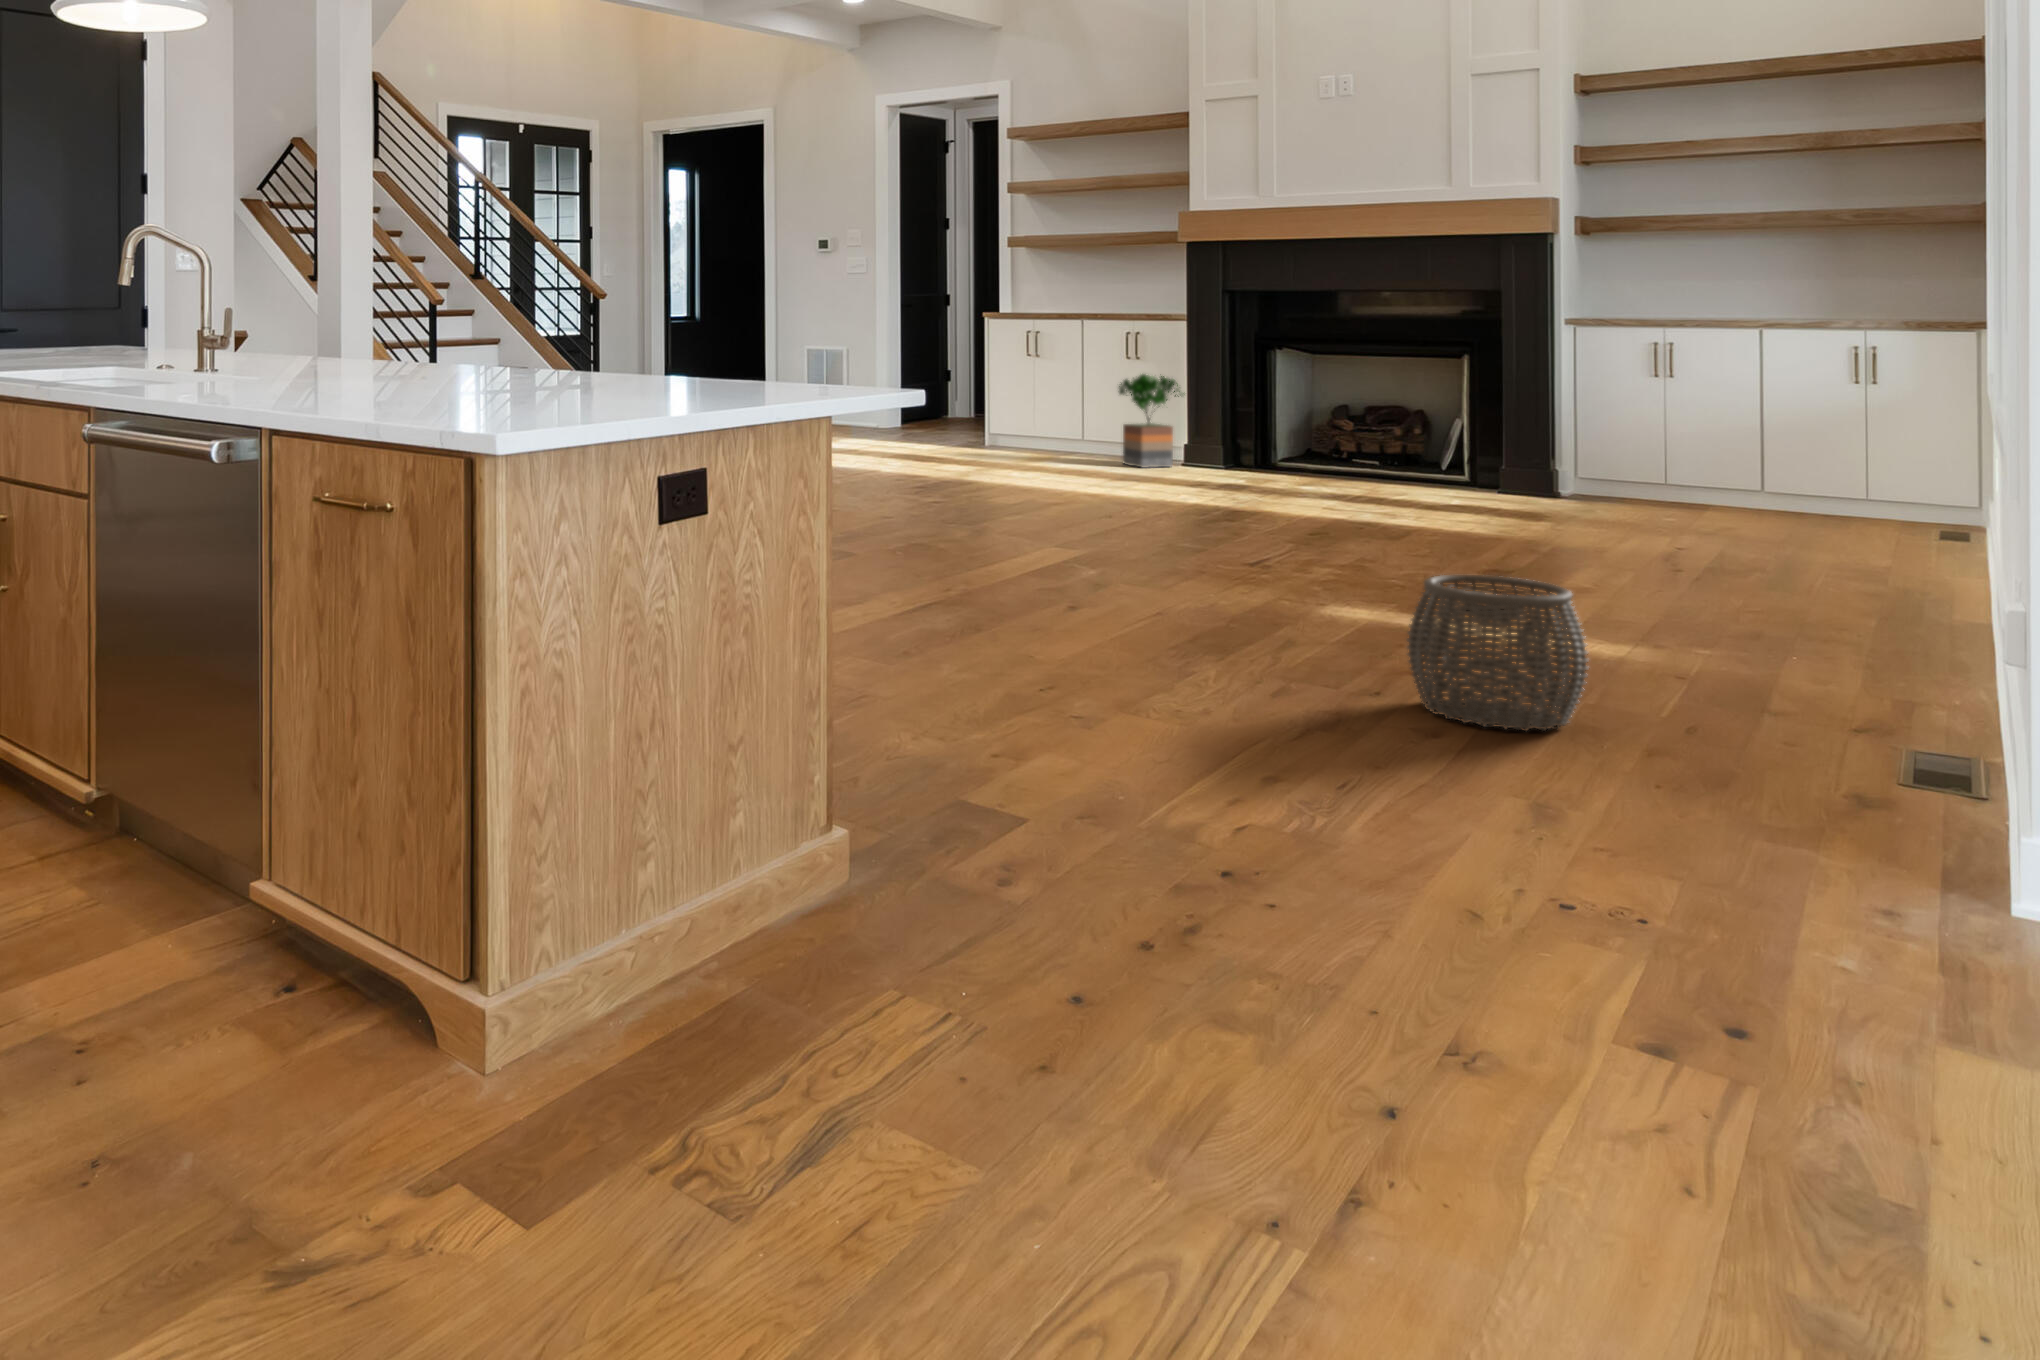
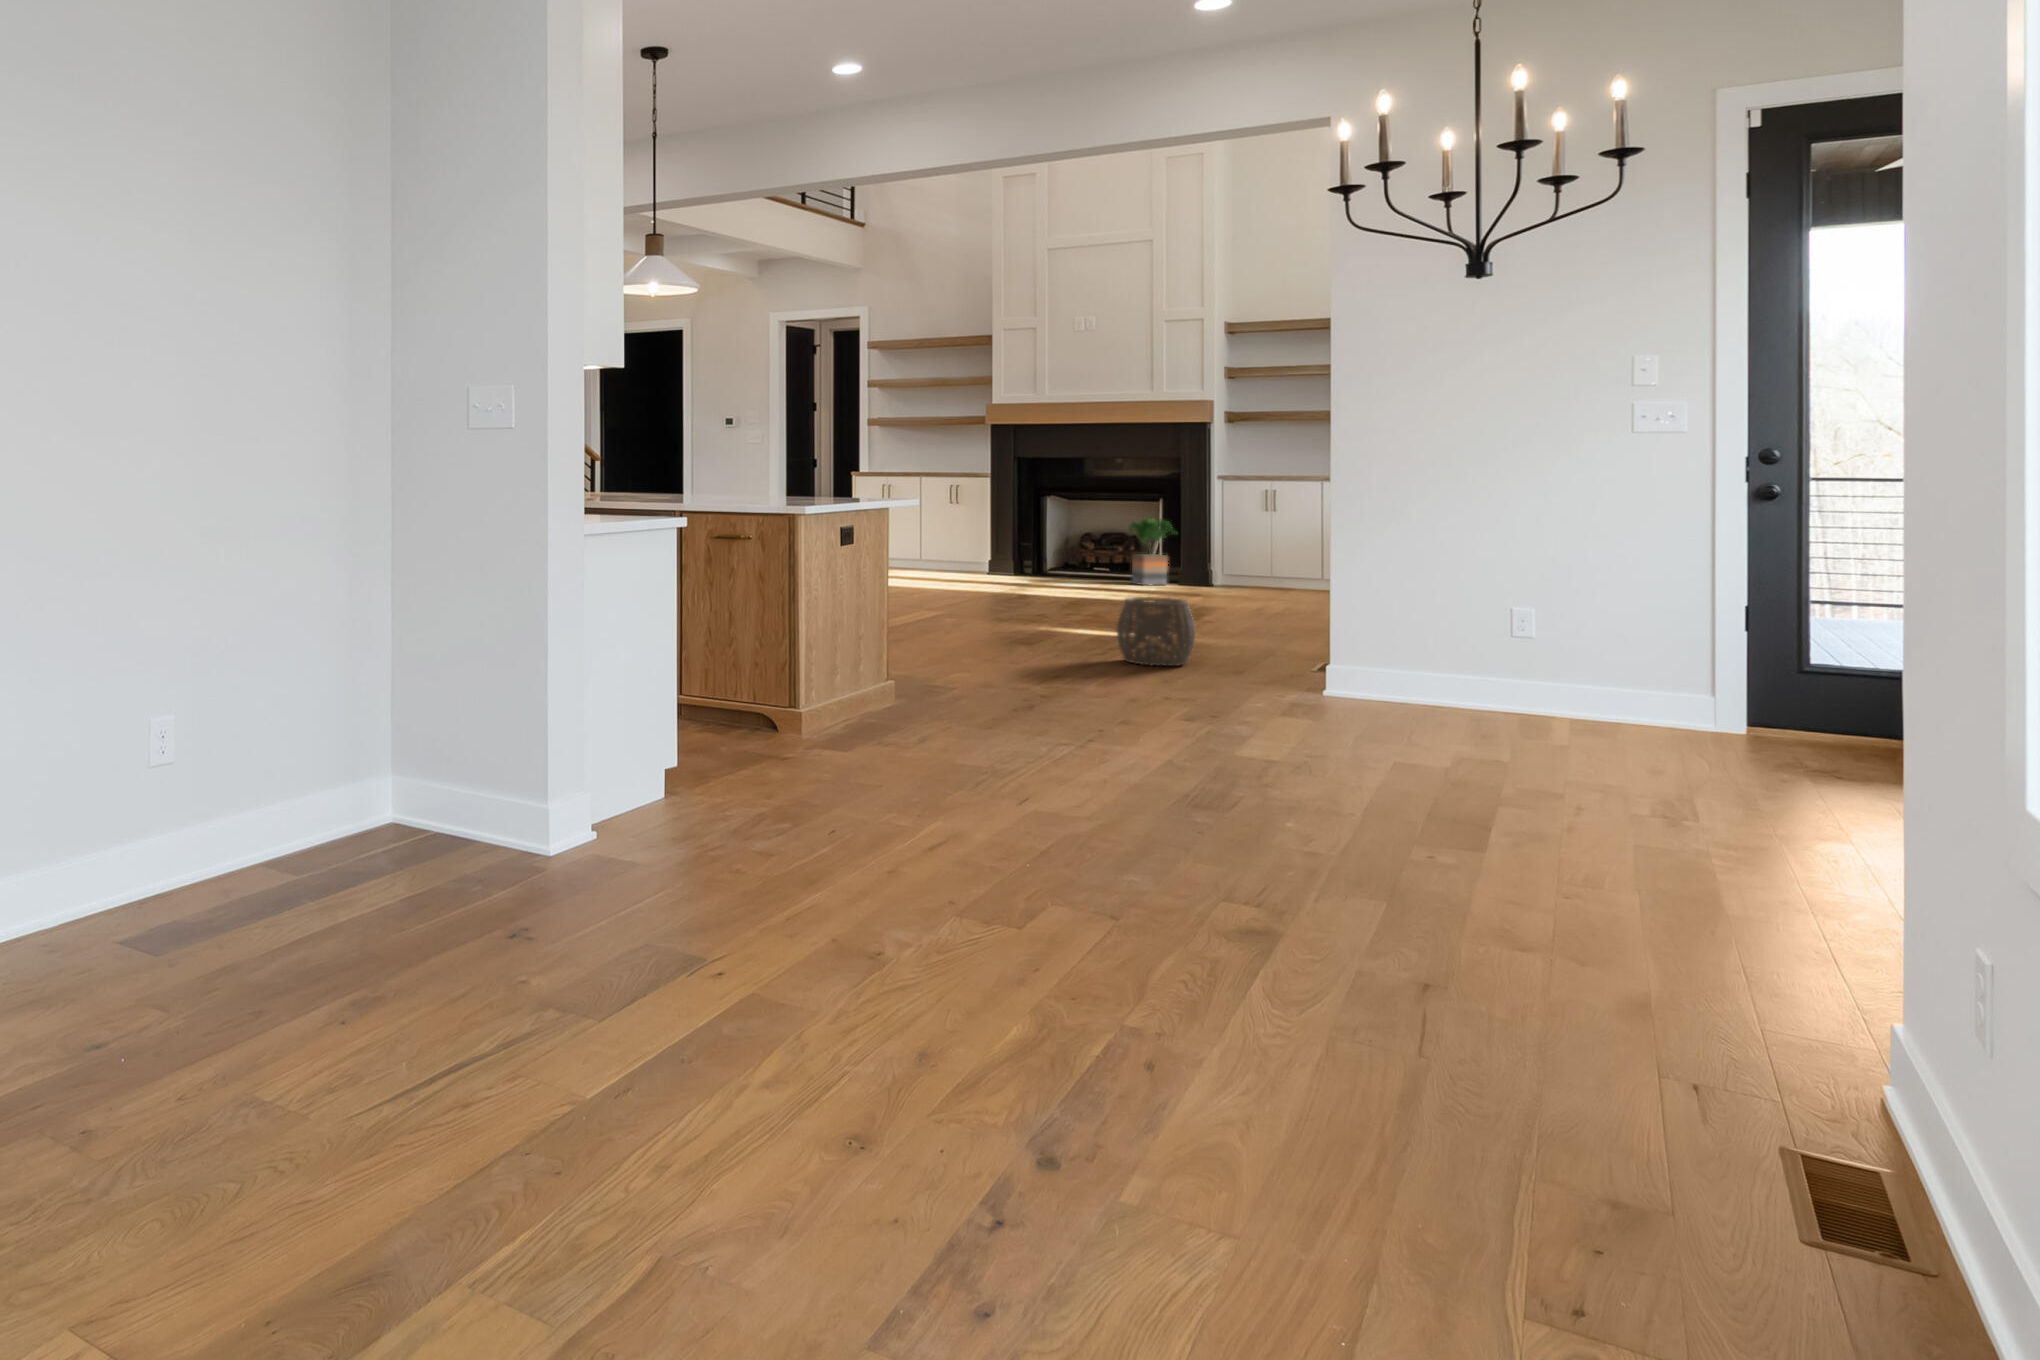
potted tree: present [1118,374,1185,468] -> present [1128,518,1173,585]

